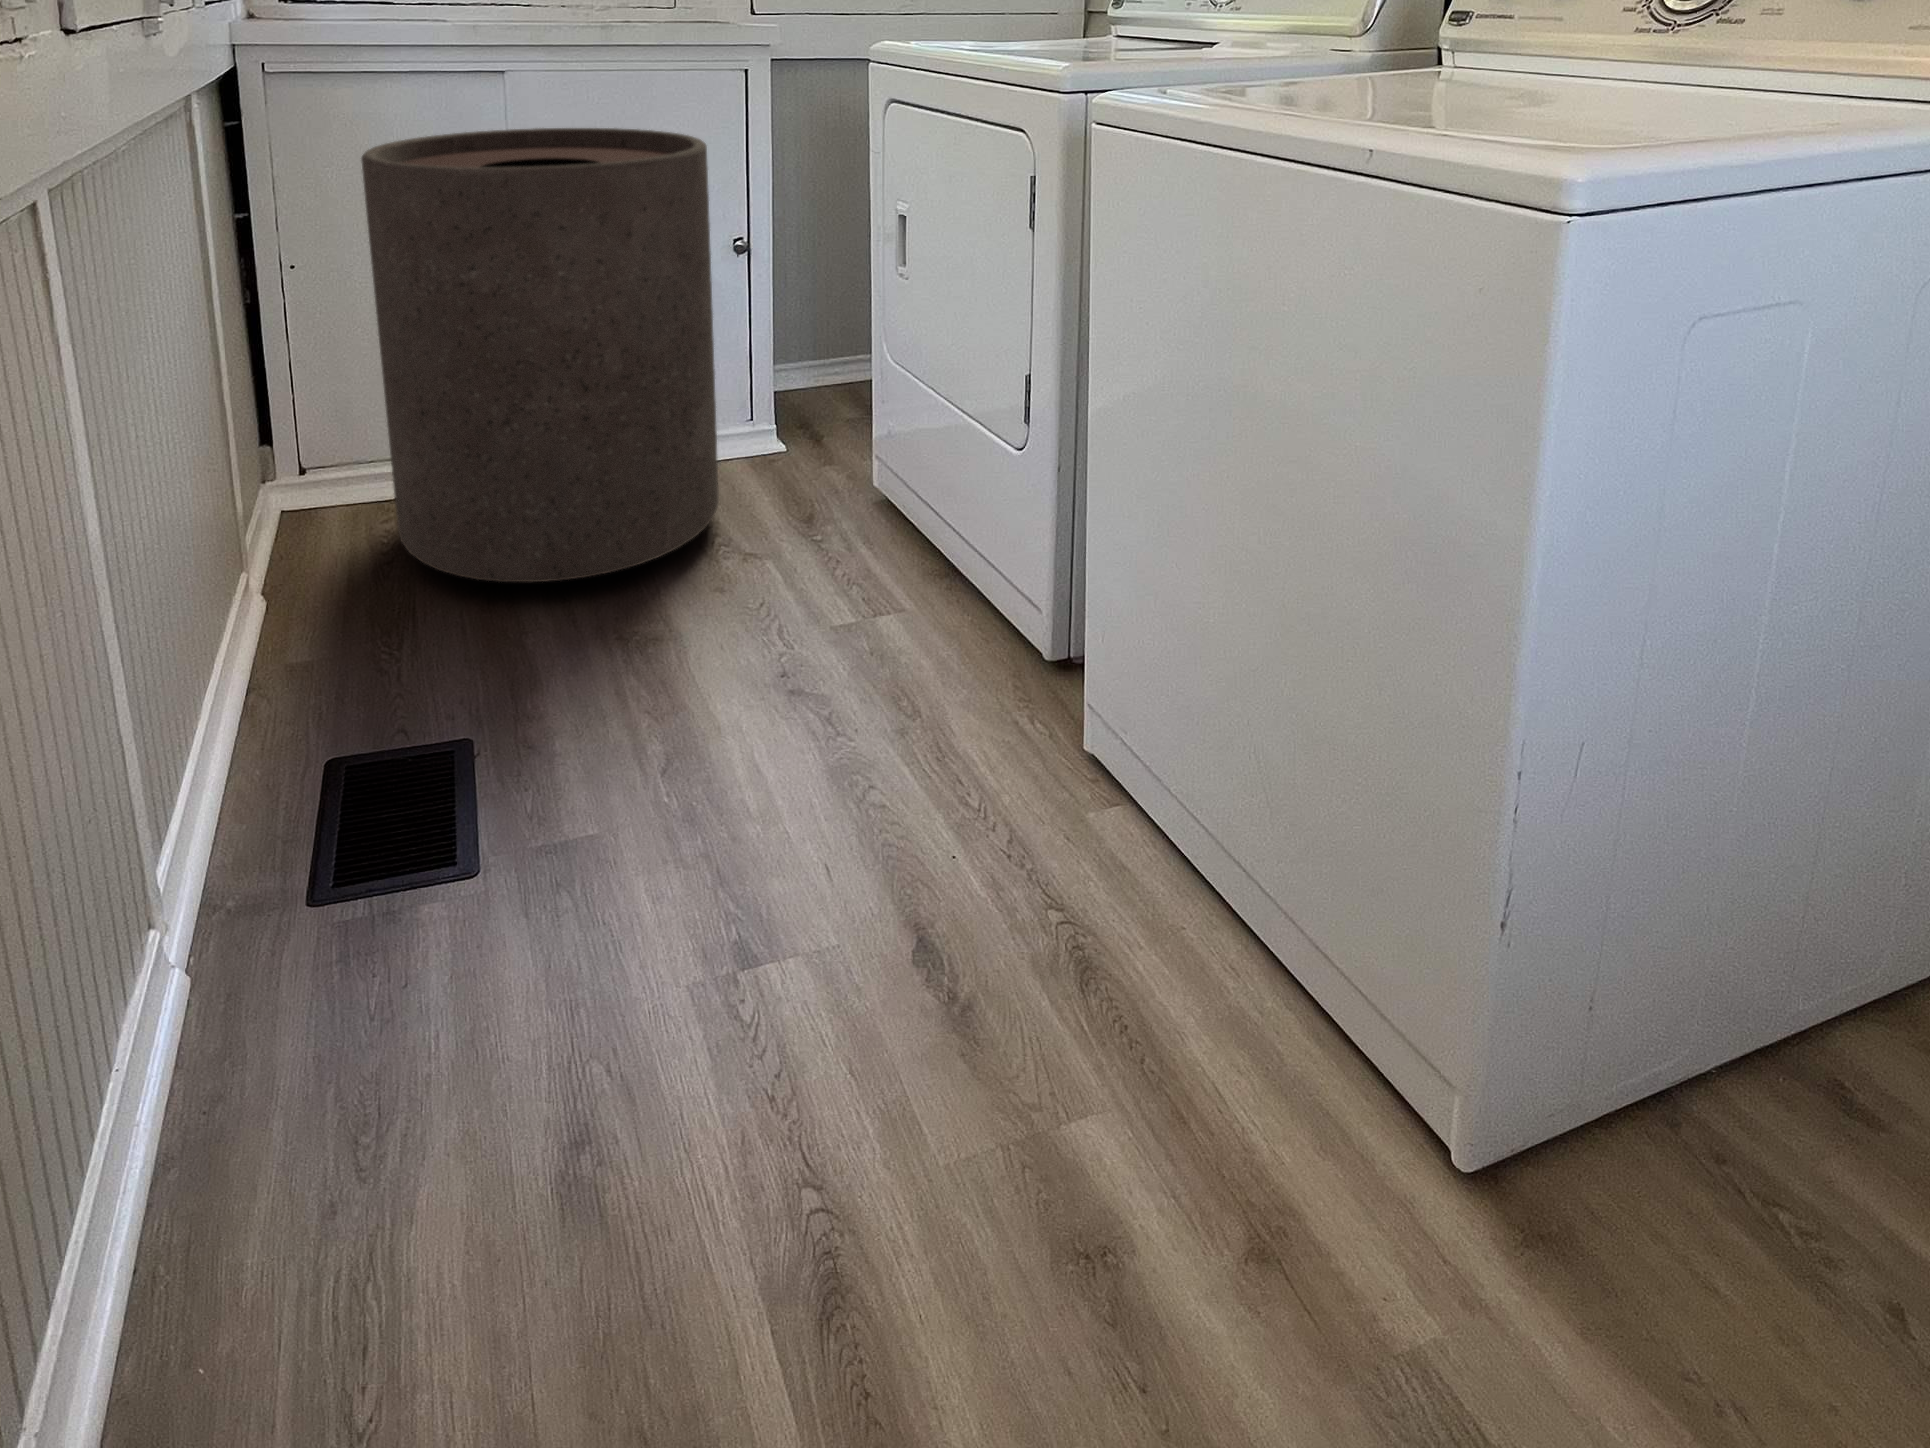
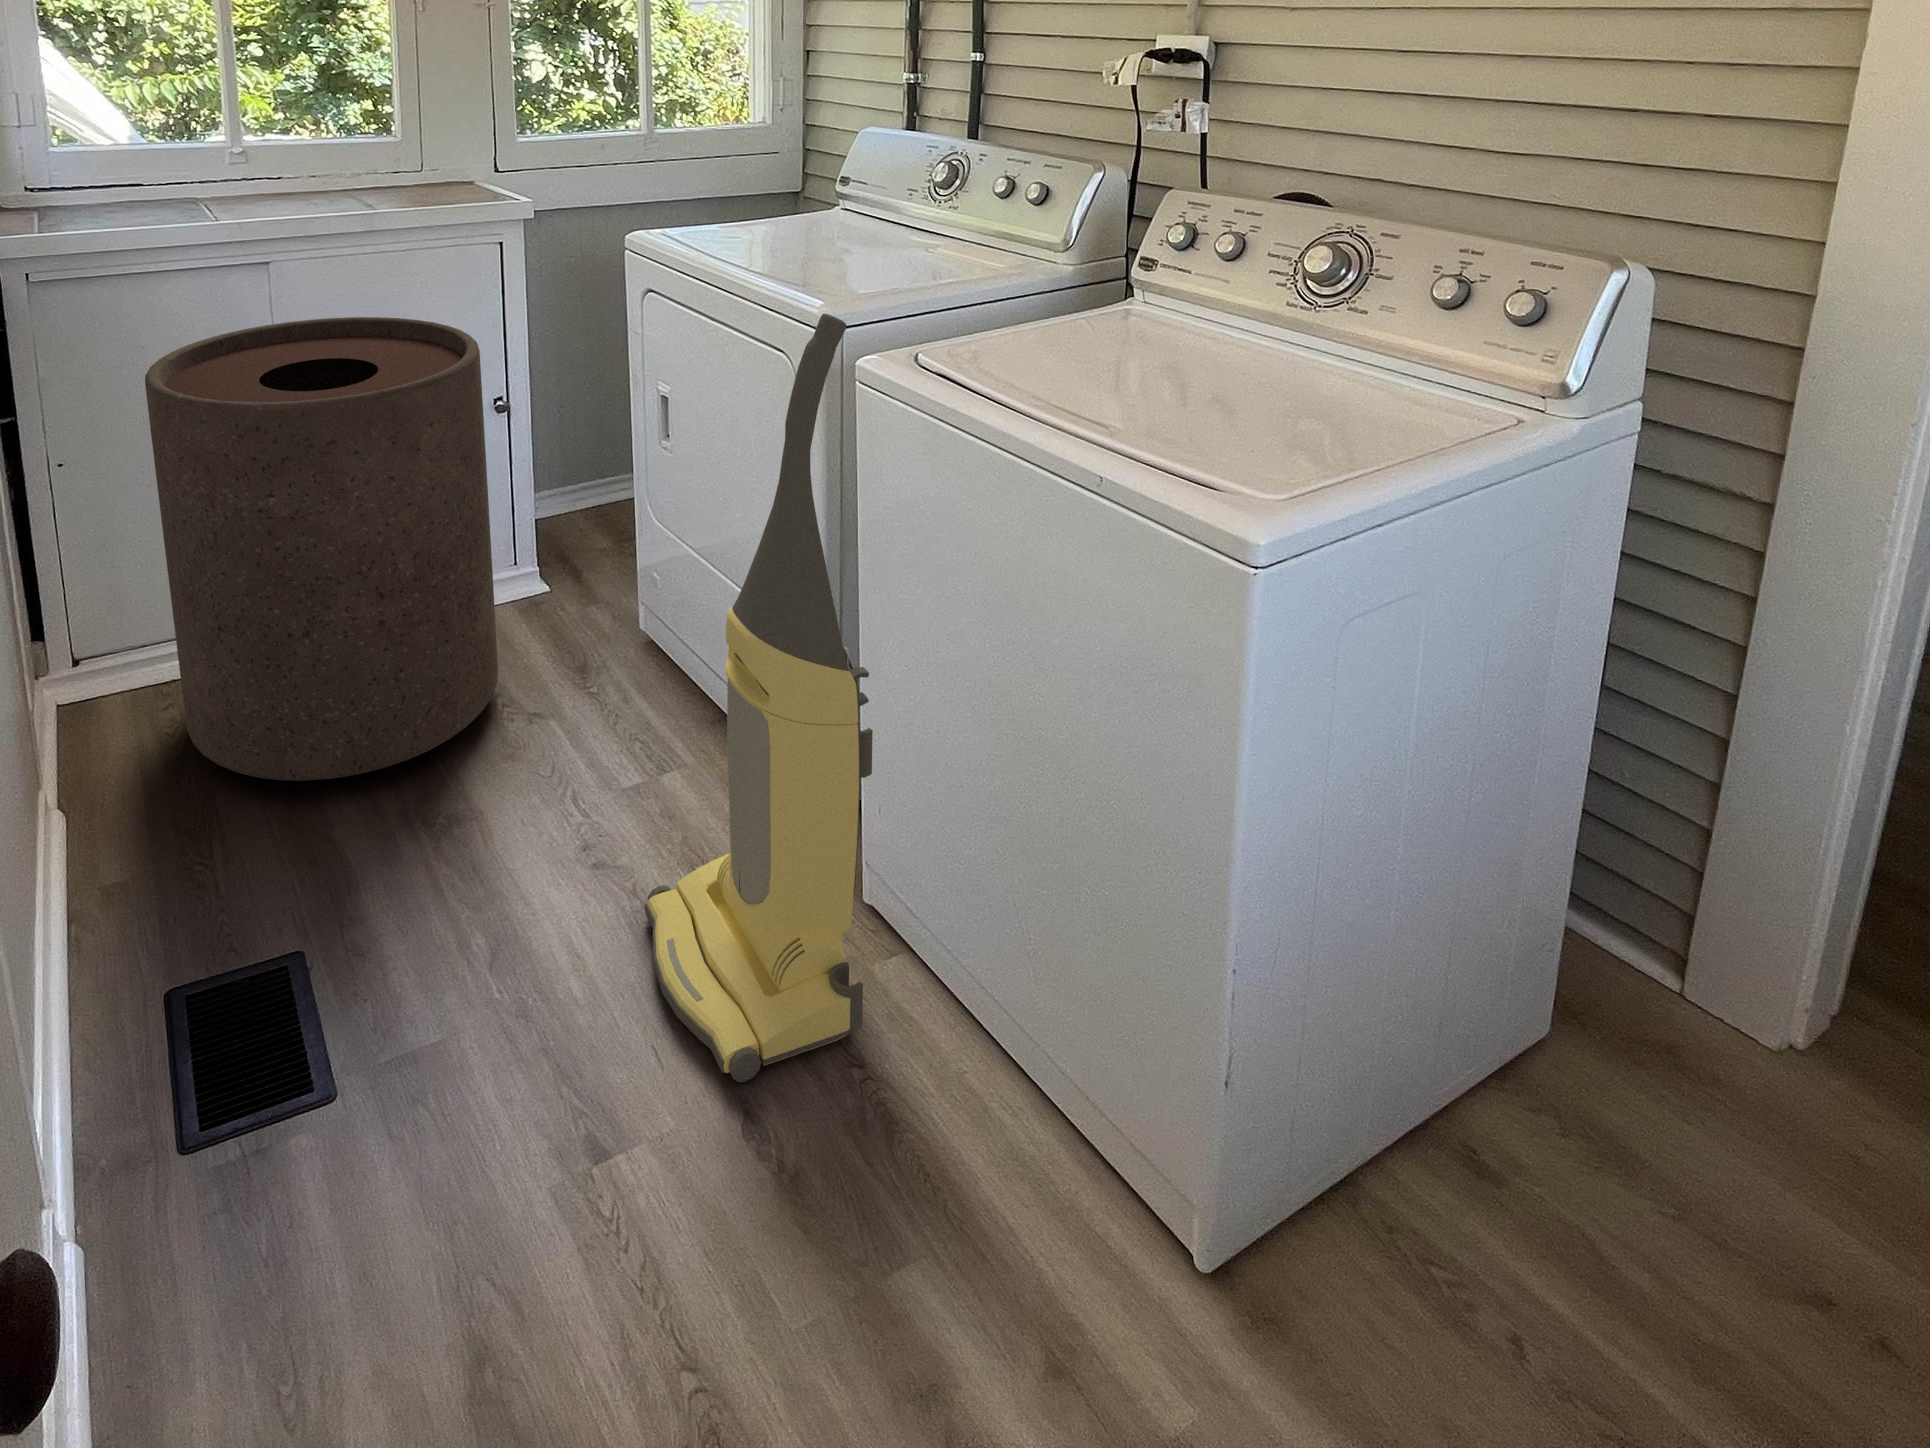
vacuum cleaner: none [837,20,1096,906] -> present [645,314,873,1082]

